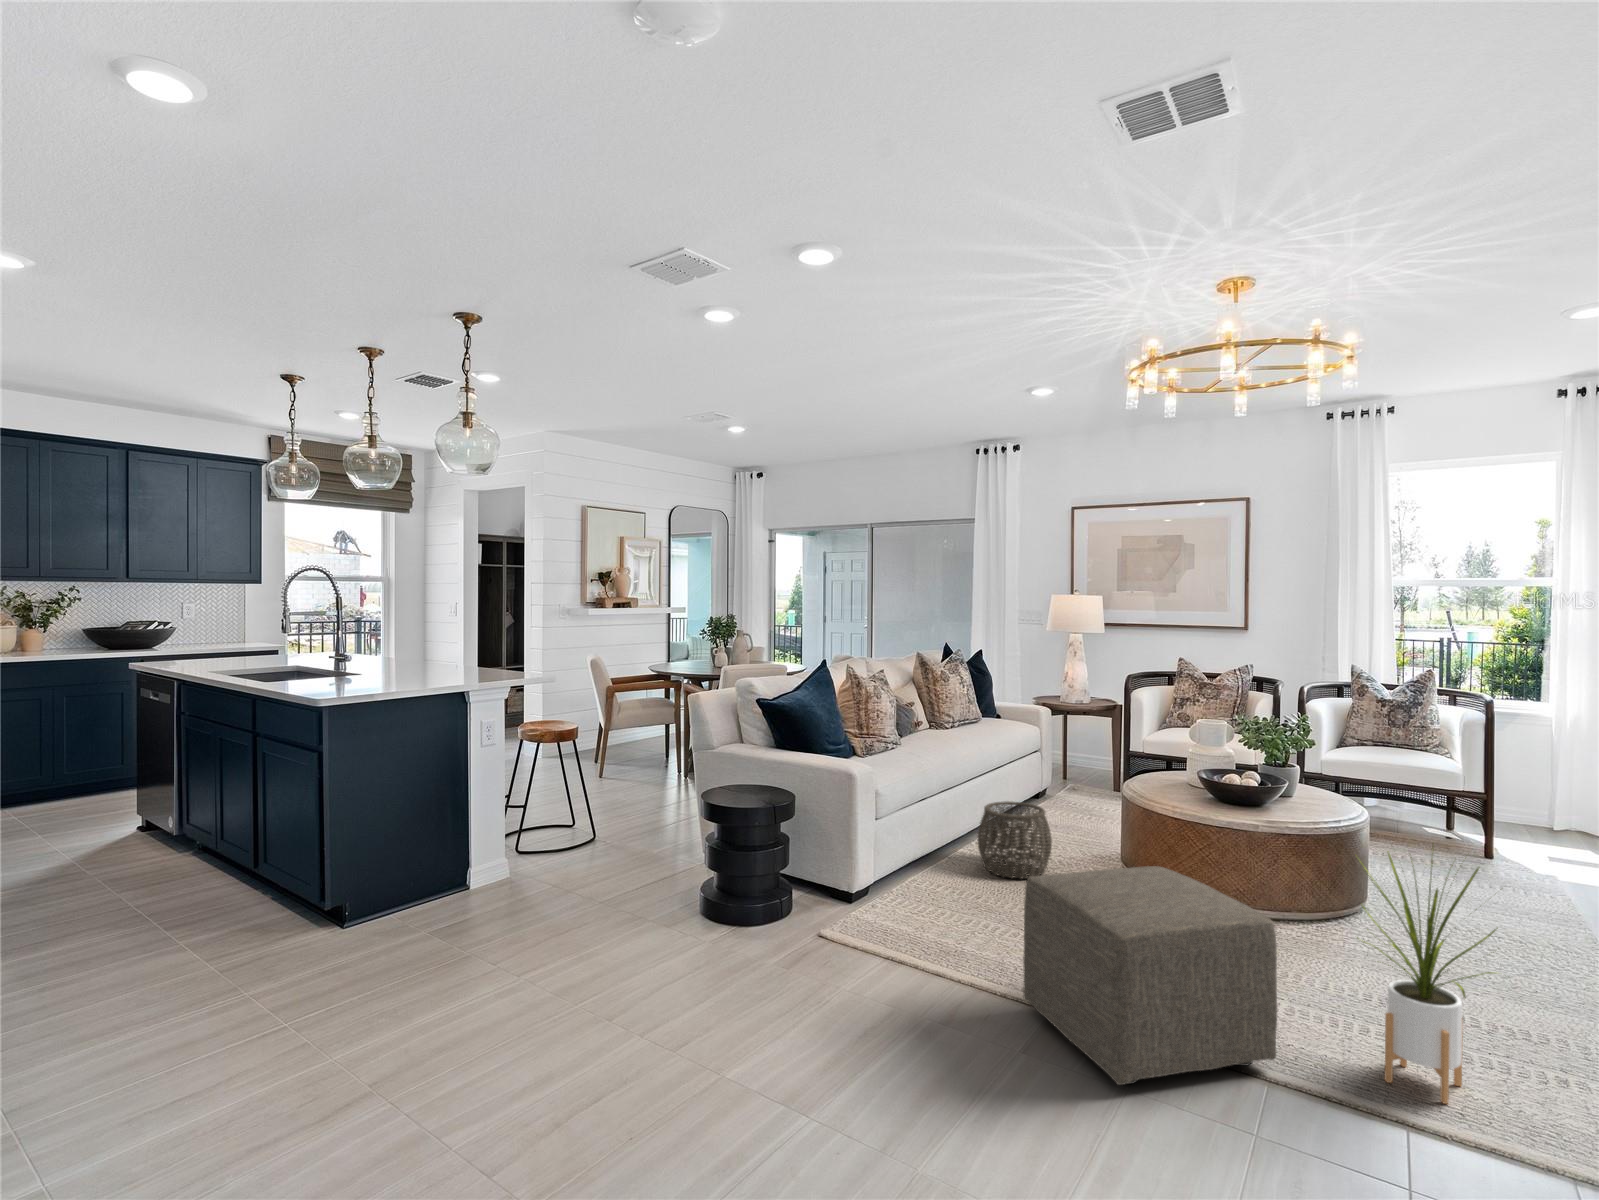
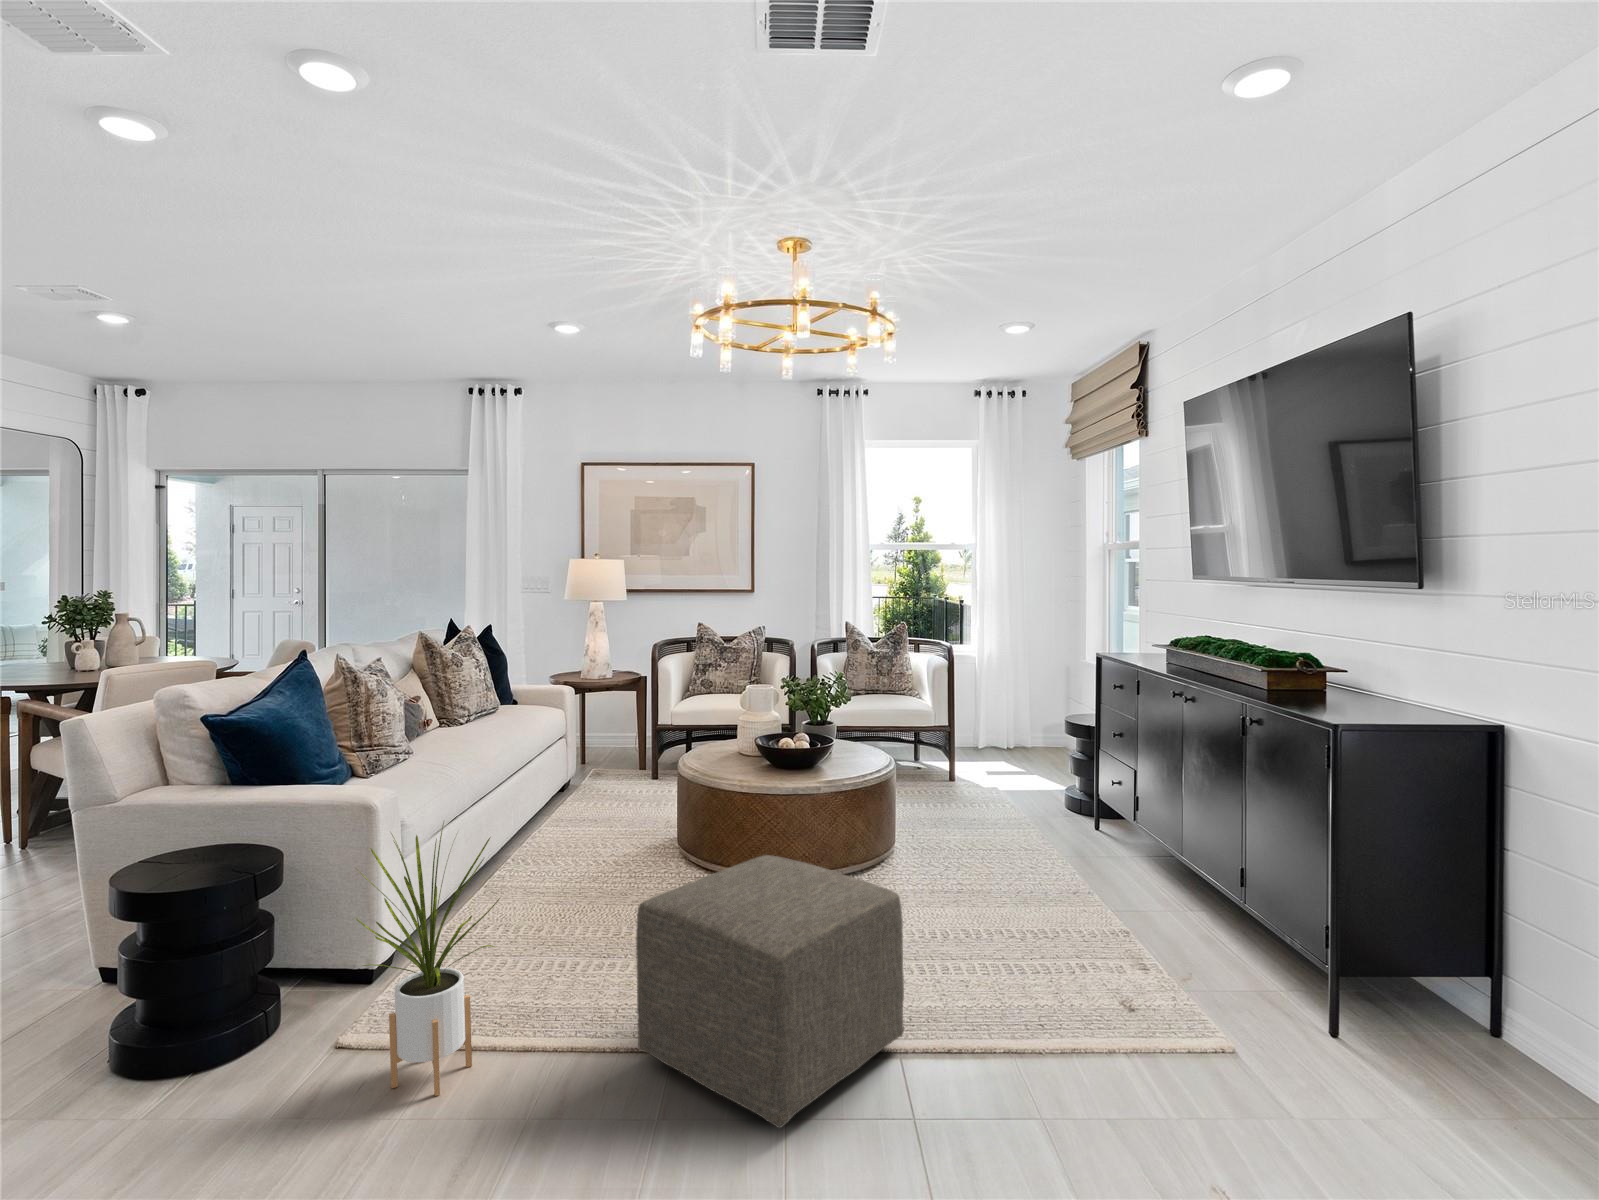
woven basket: present [977,801,1052,879] -> none [523,800,611,893]
house plant: present [1364,853,1496,1104] -> present [355,822,500,1096]

